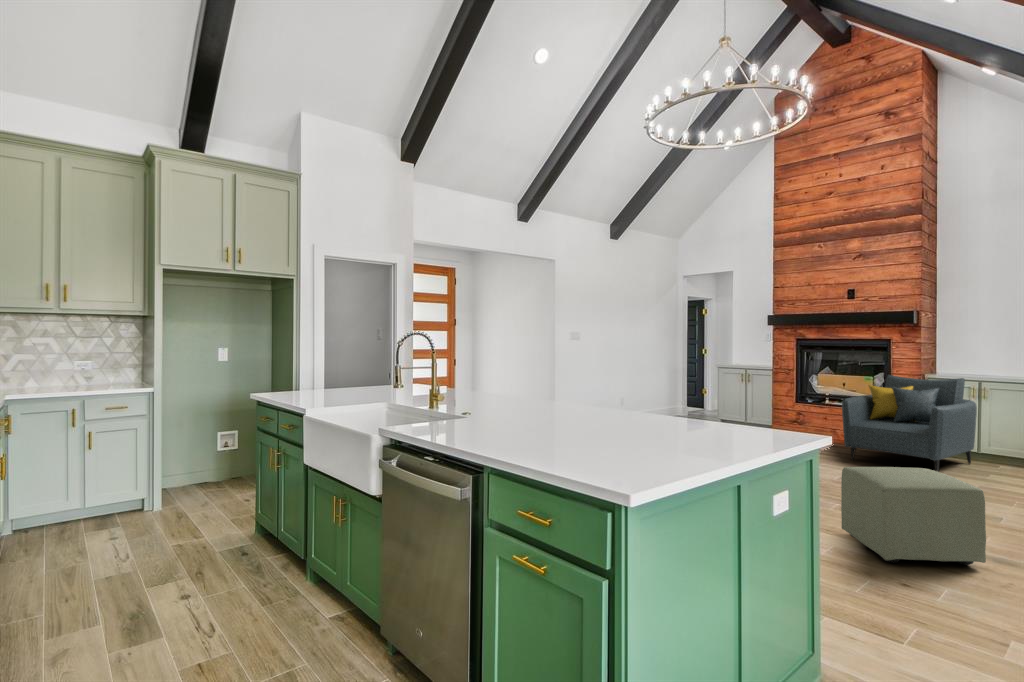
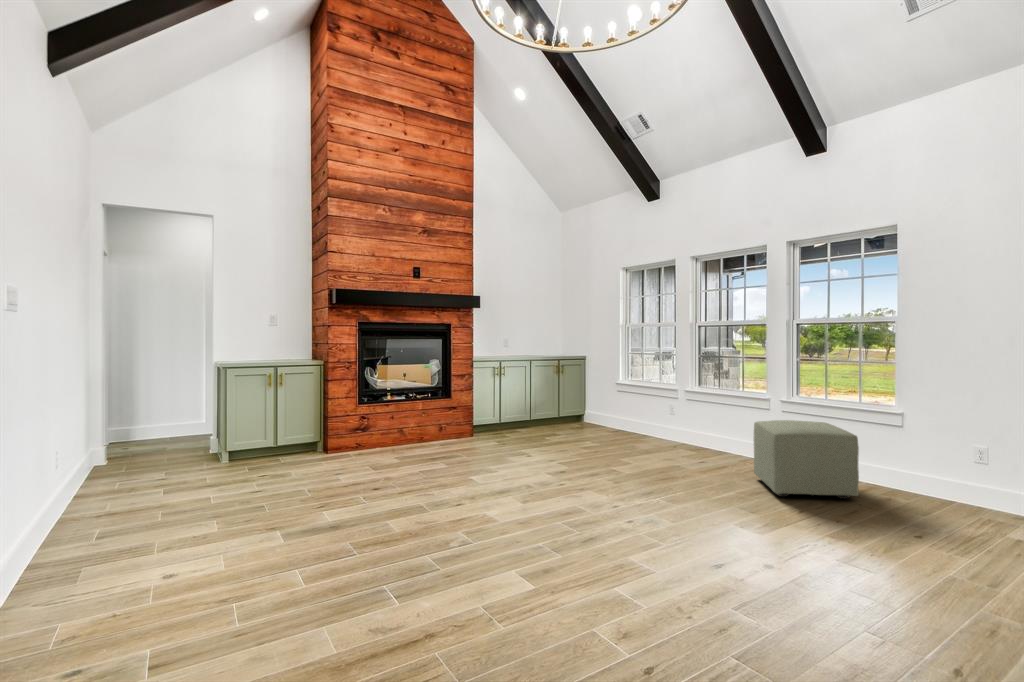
armchair: present [842,375,977,471] -> none [444,357,556,453]

